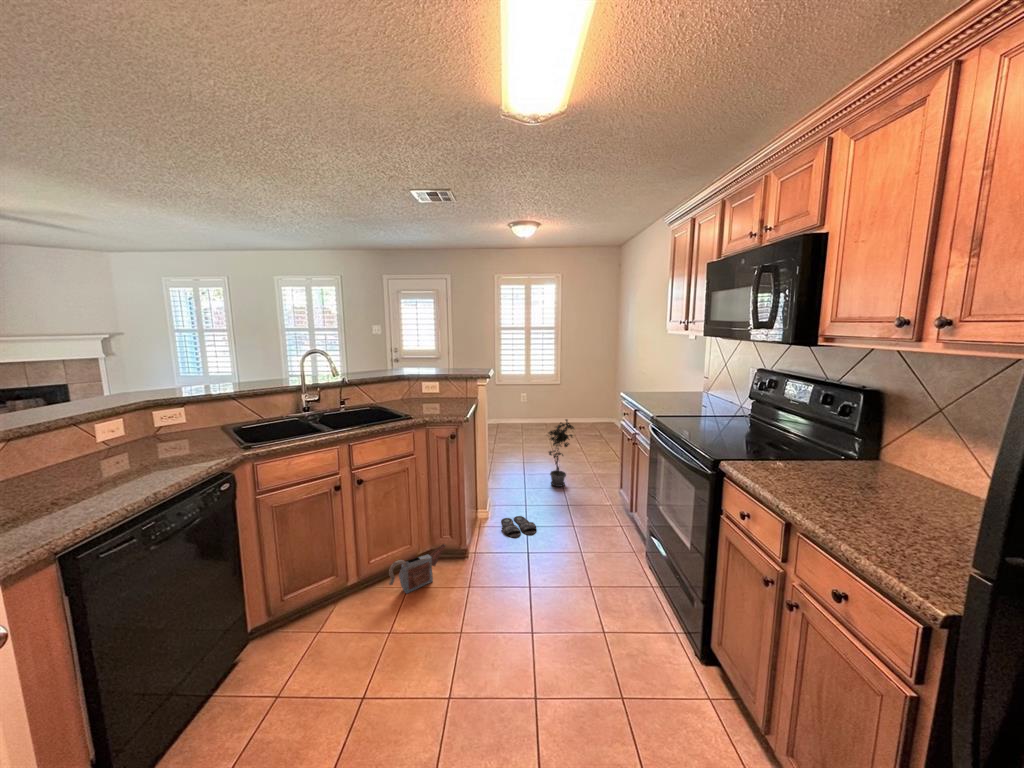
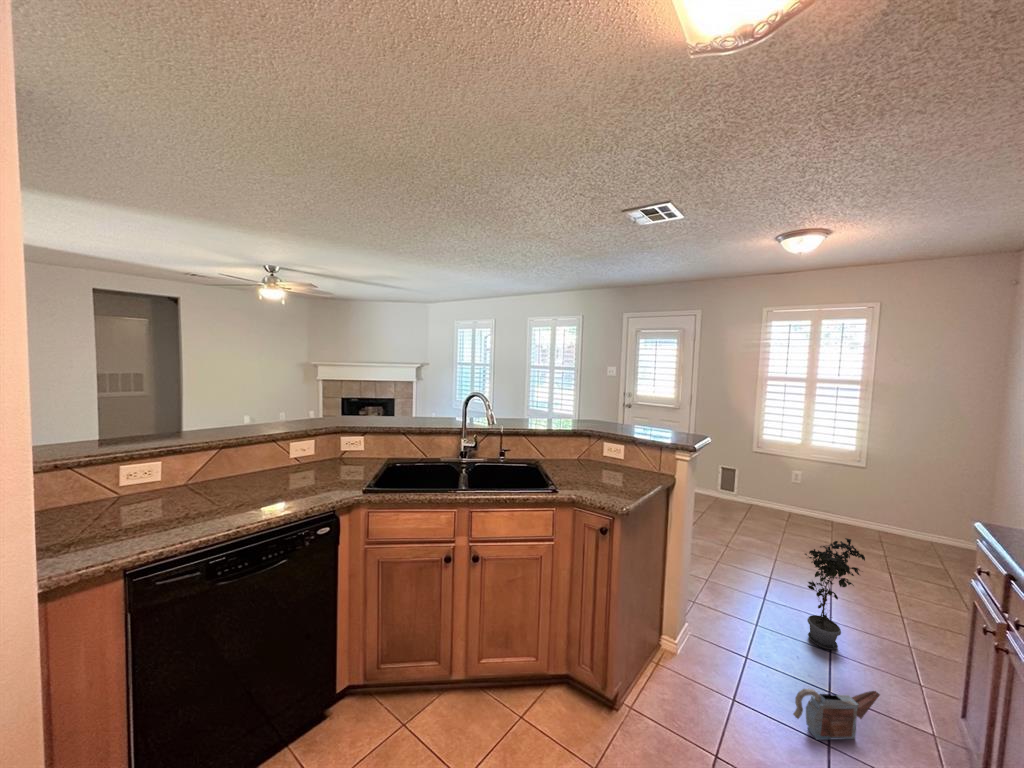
slippers: present [501,516,536,538] -> none [689,668,751,727]
watering can: present [389,544,446,593] -> present [793,689,880,740]

